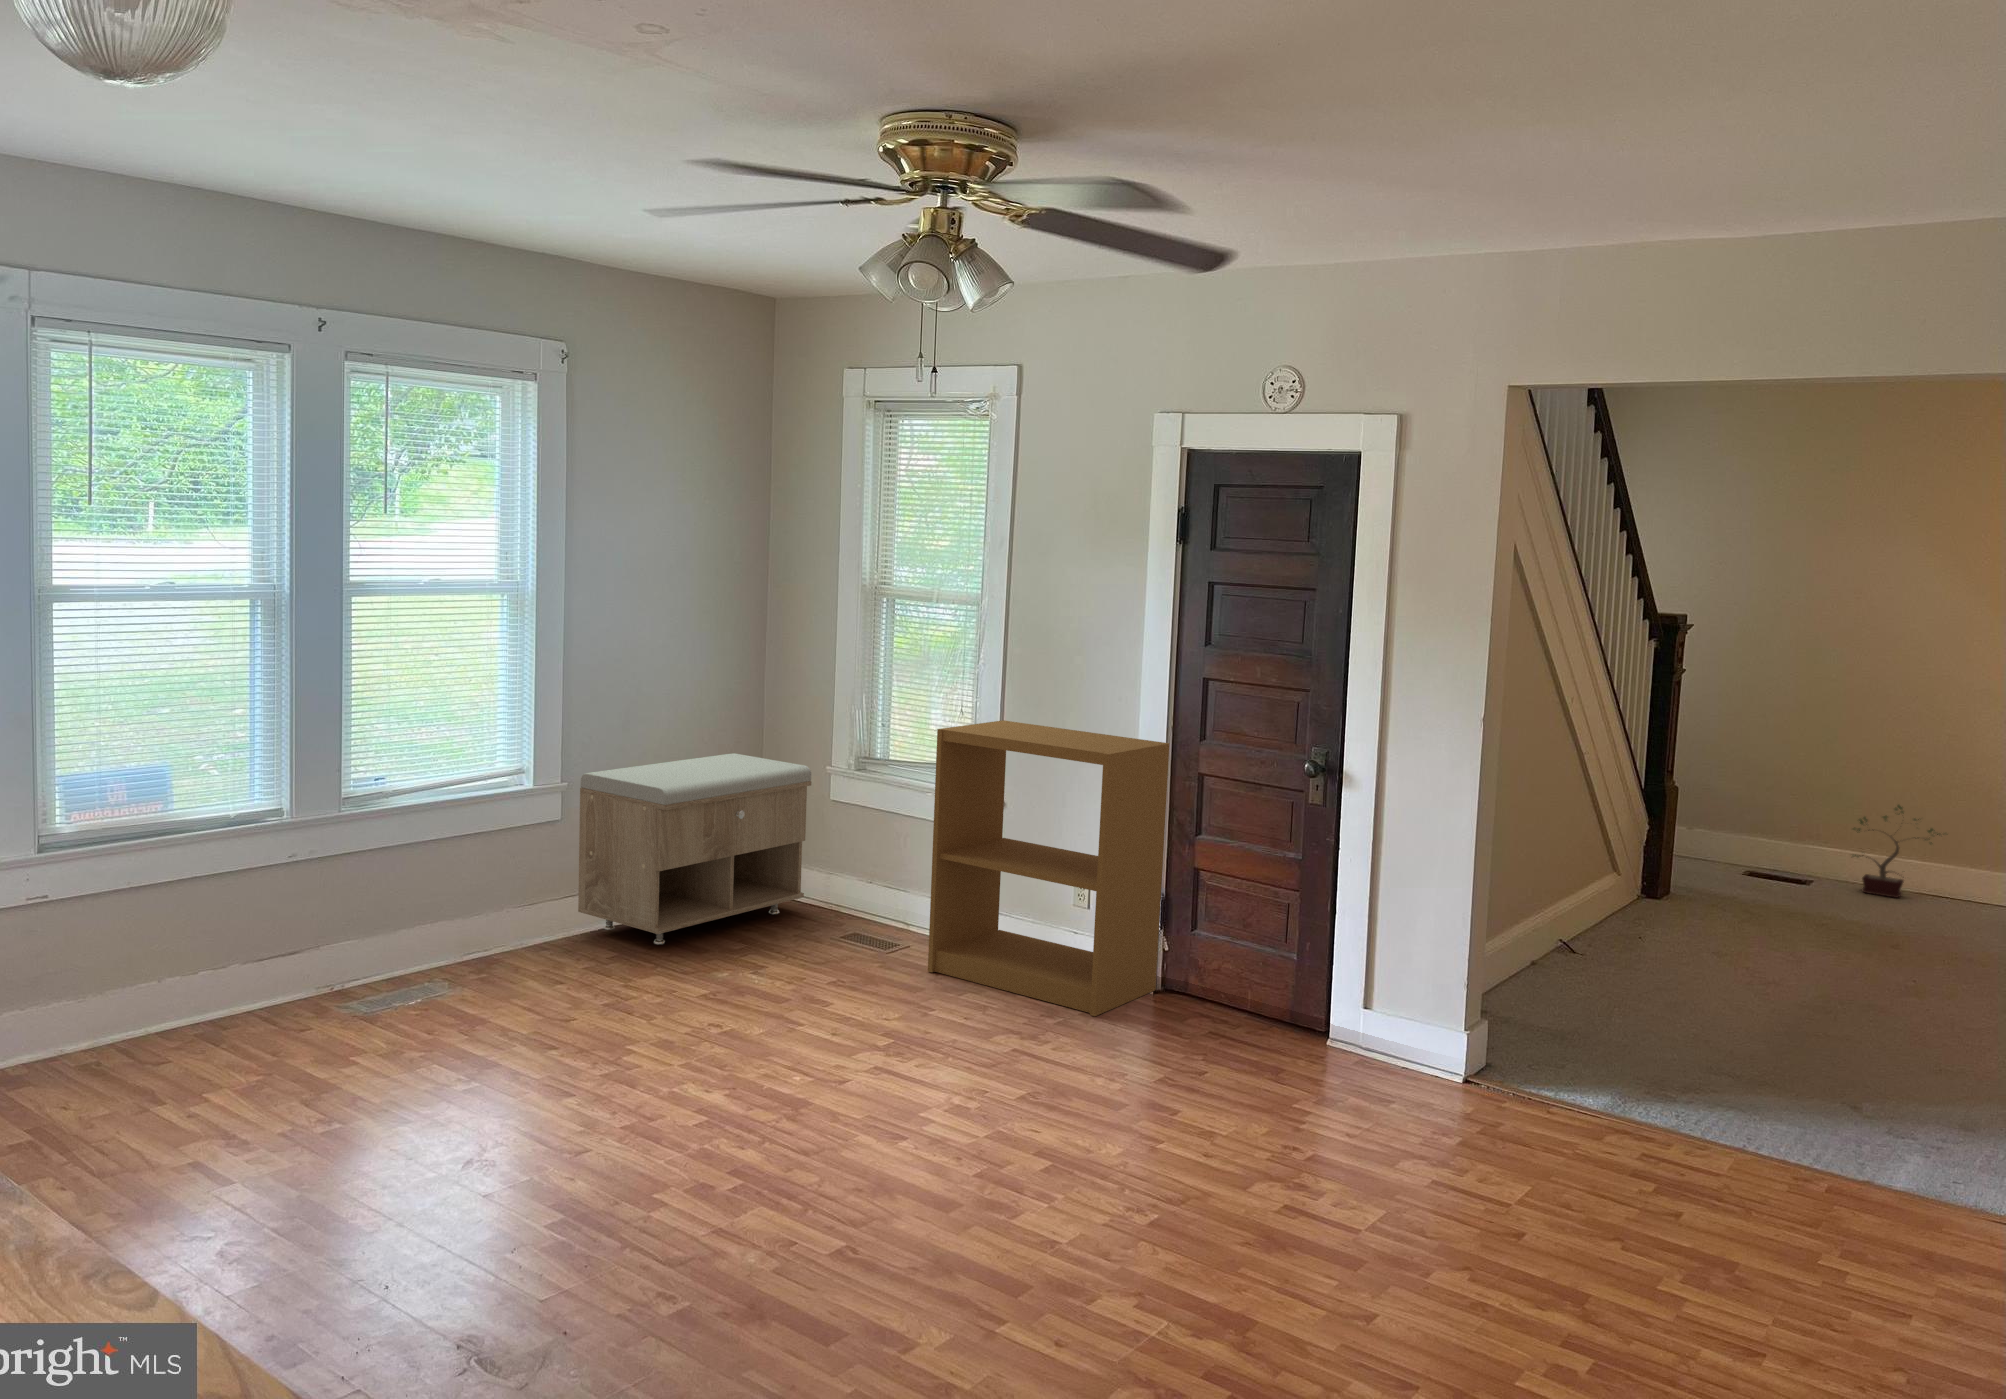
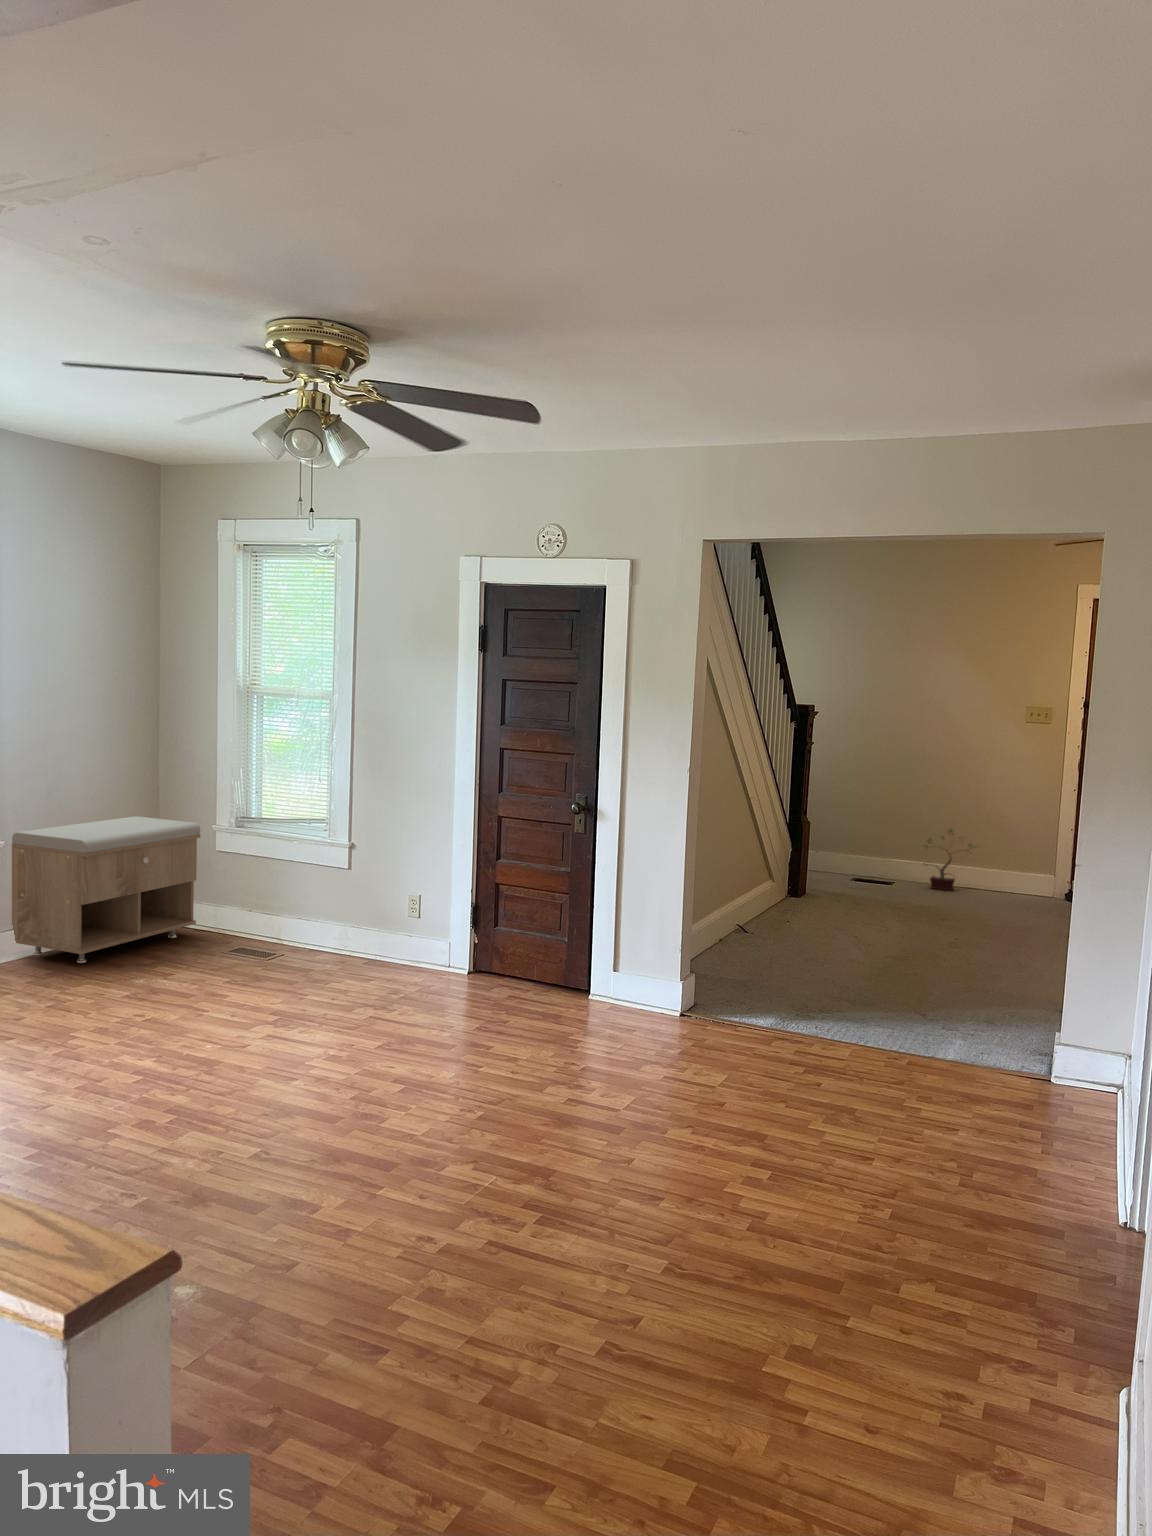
bookshelf: present [928,720,1169,1016] -> none [298,782,474,991]

